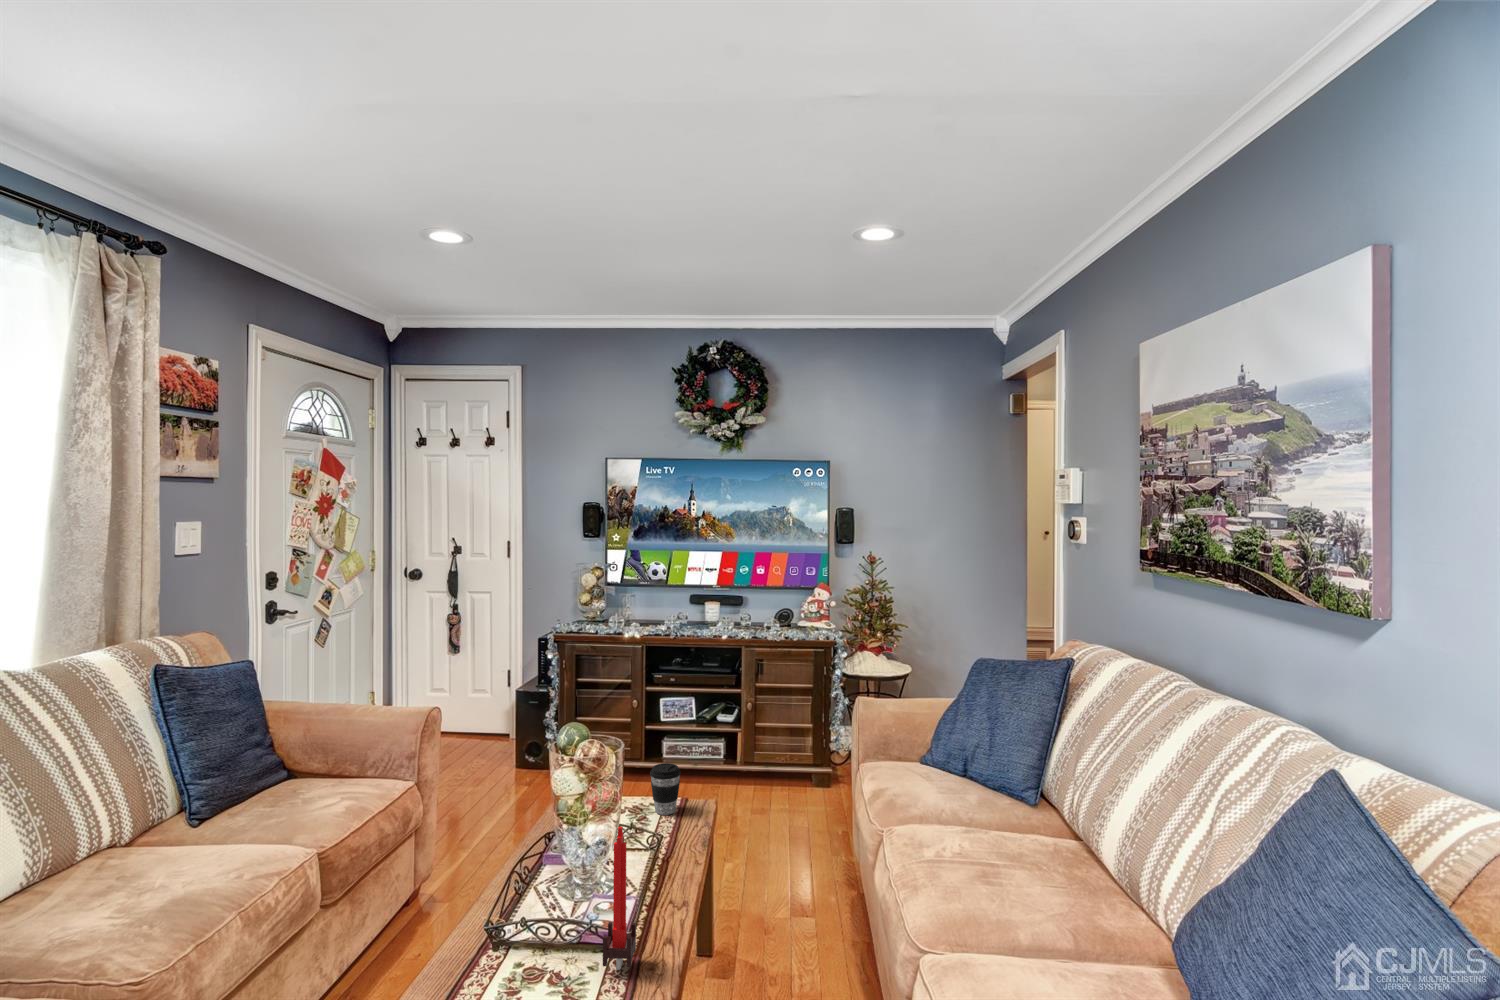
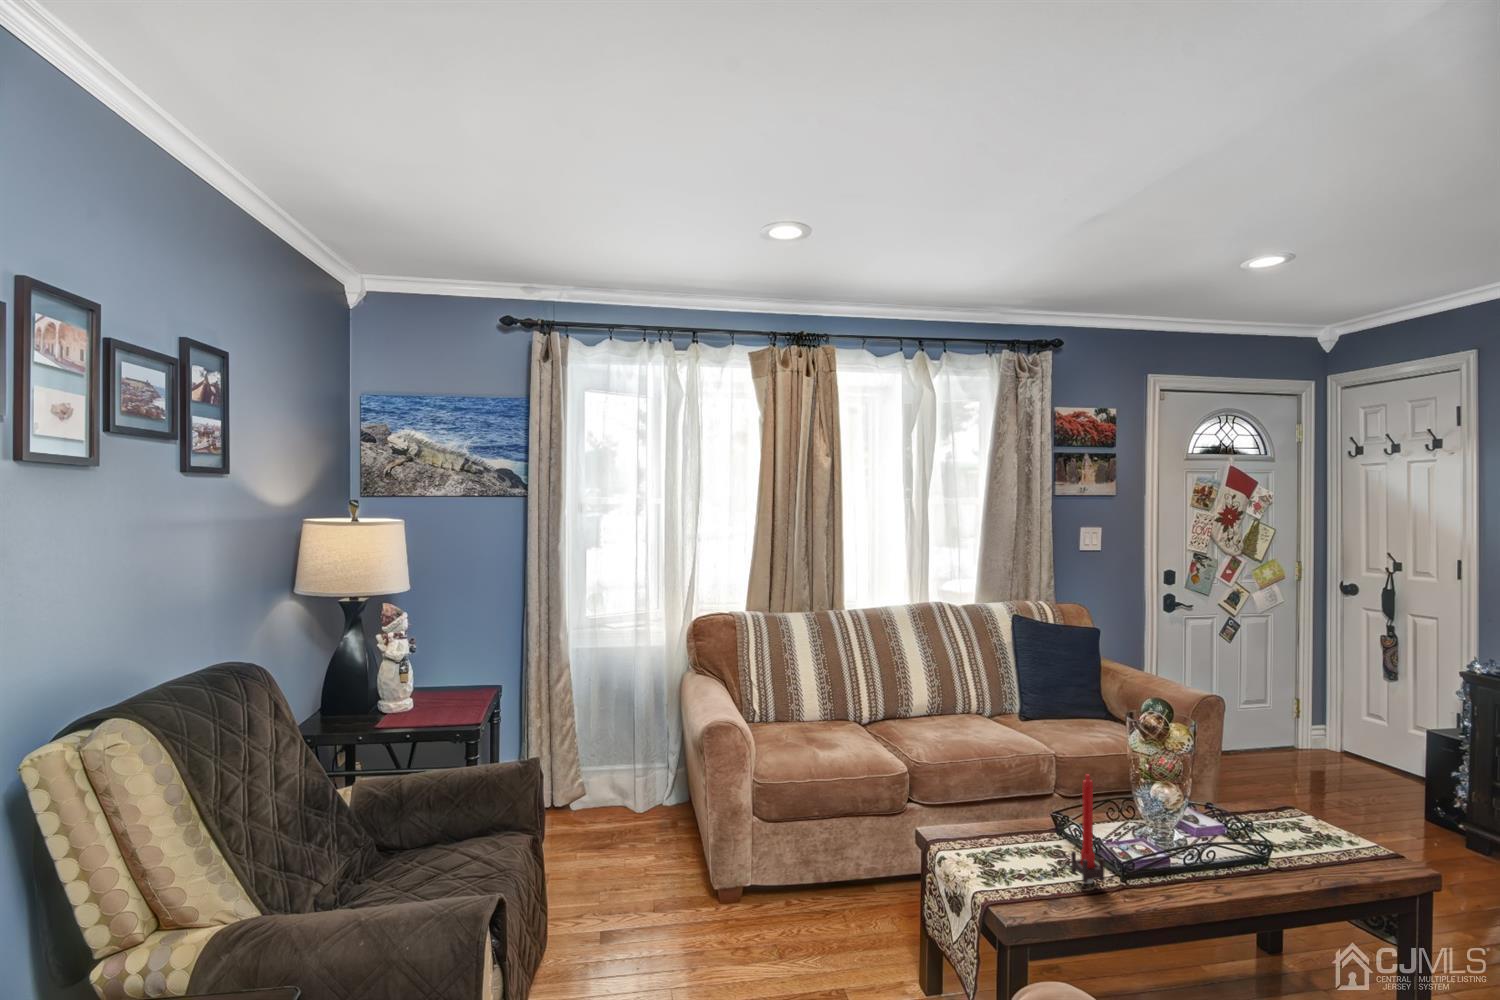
coffee cup: present [650,763,681,815] -> none [1308,804,1351,861]

